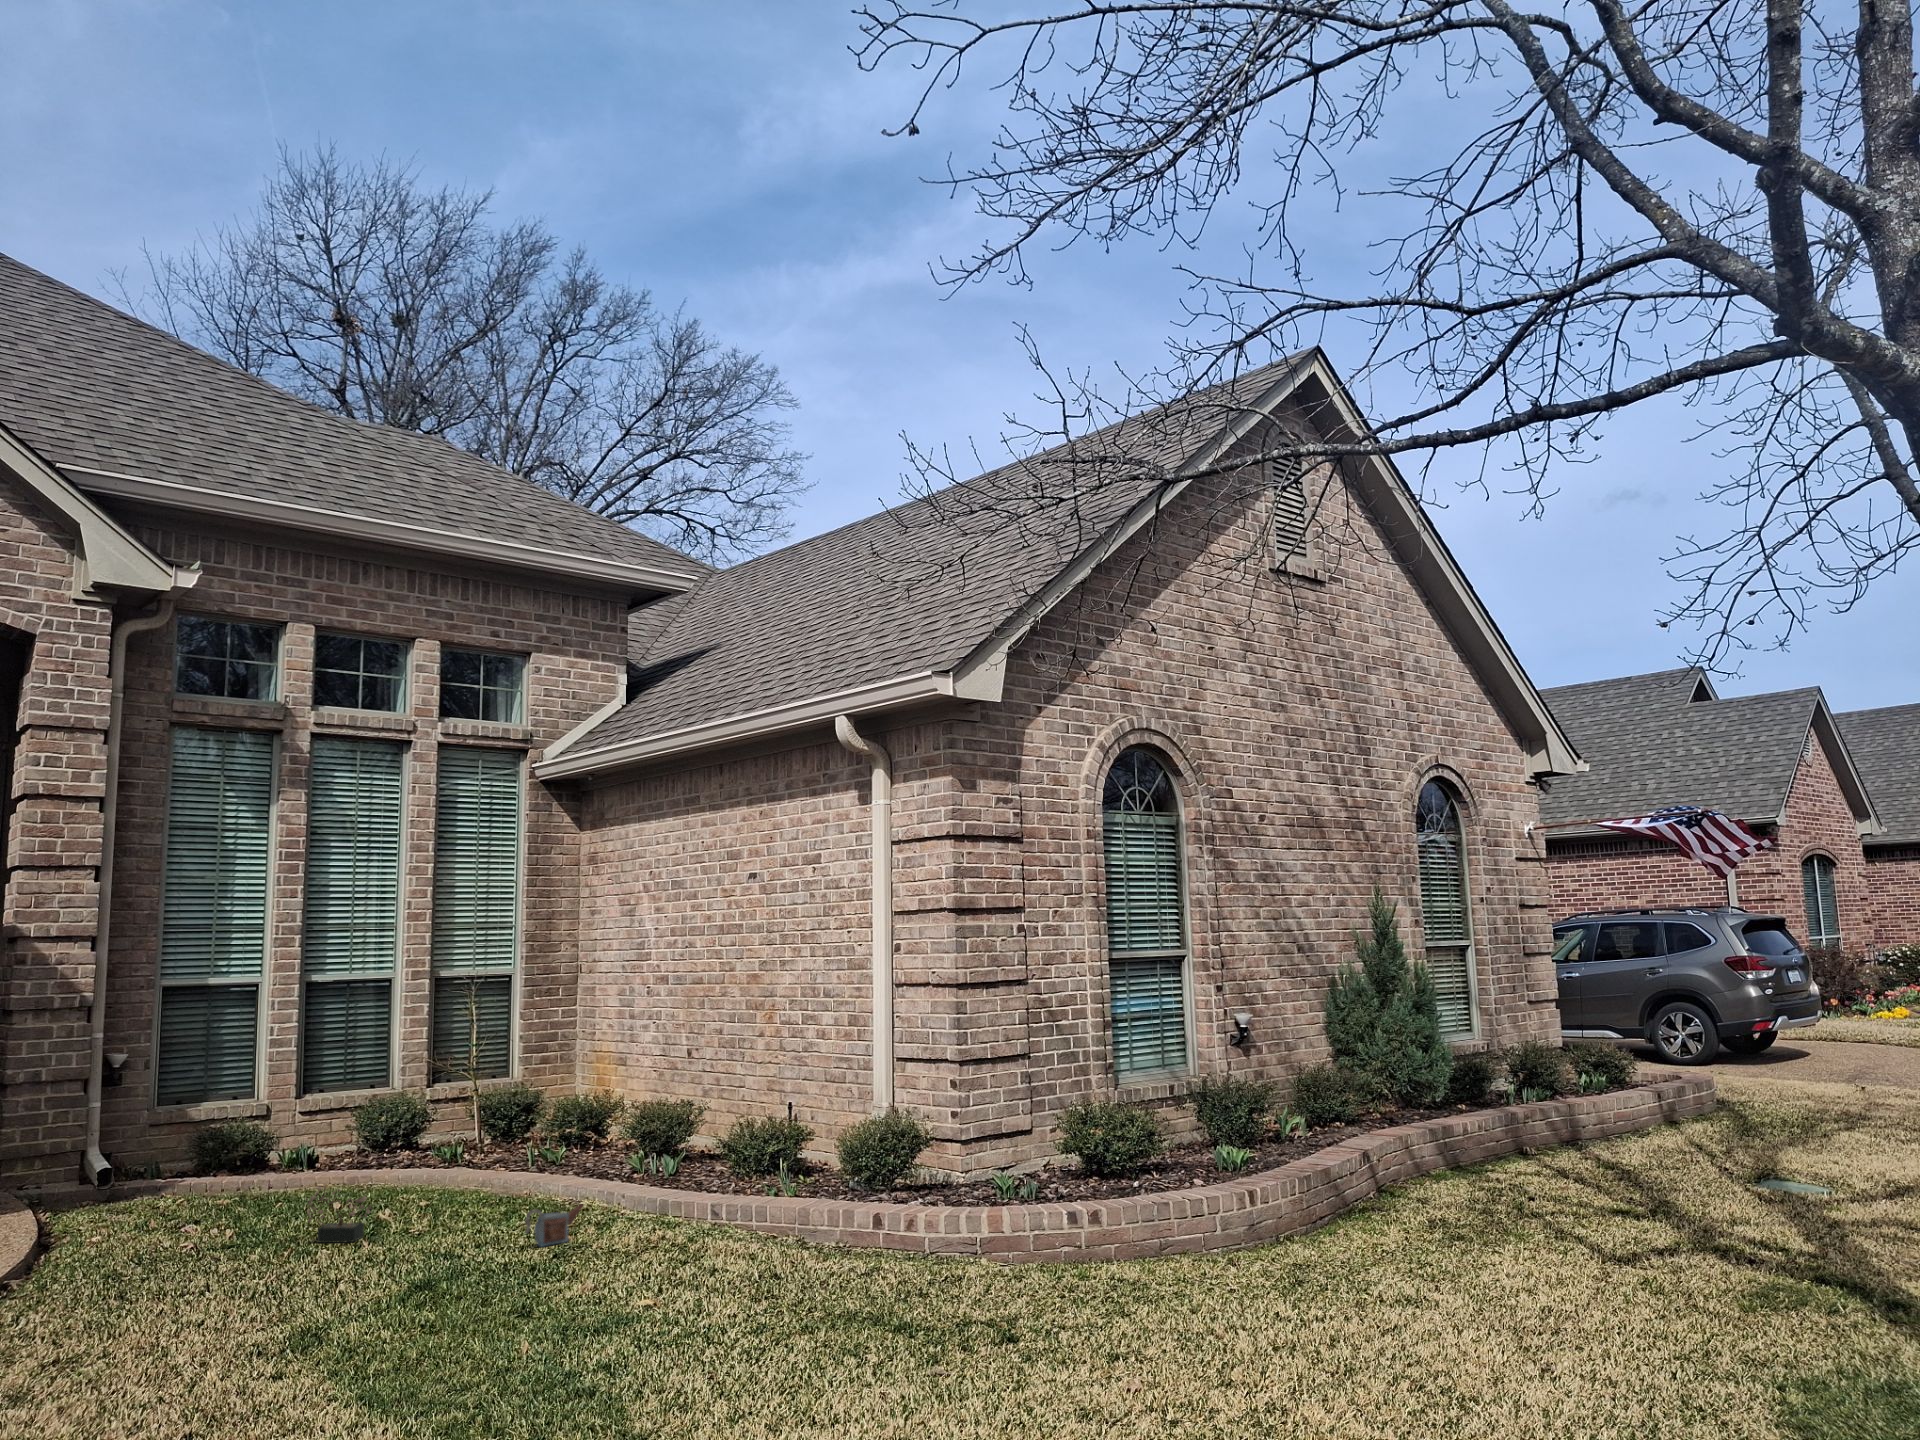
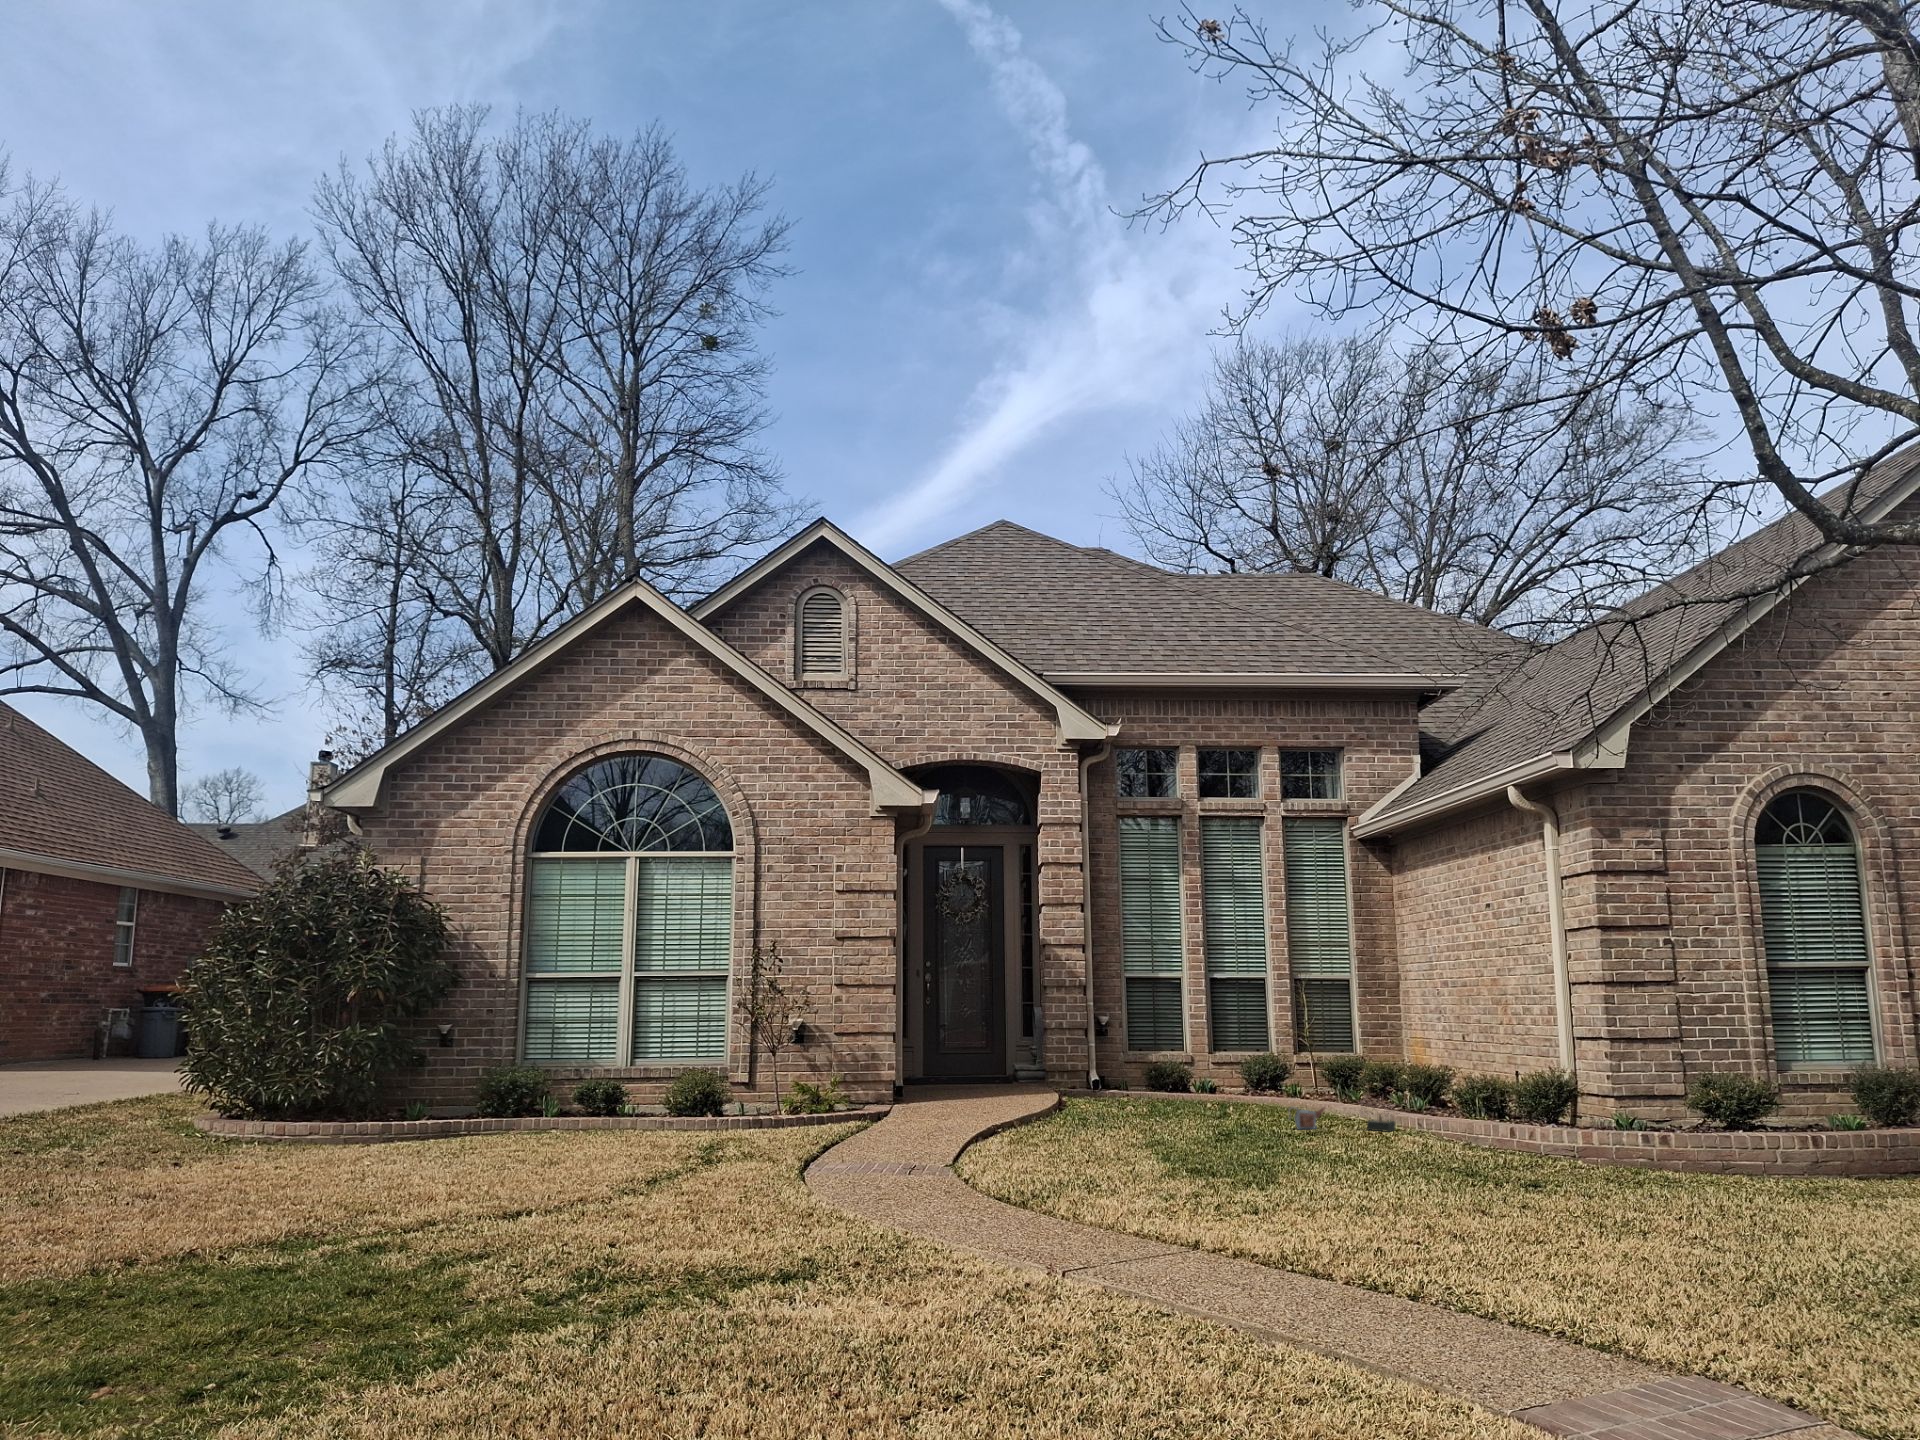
decorative plant: present [307,1186,370,1243] -> present [1361,1096,1398,1132]

